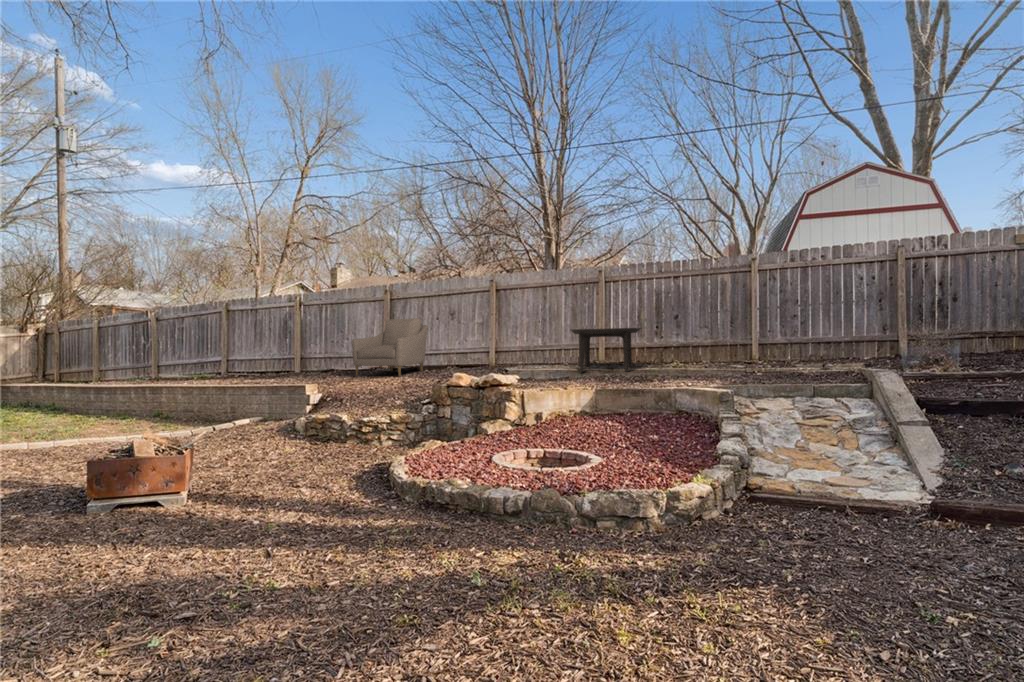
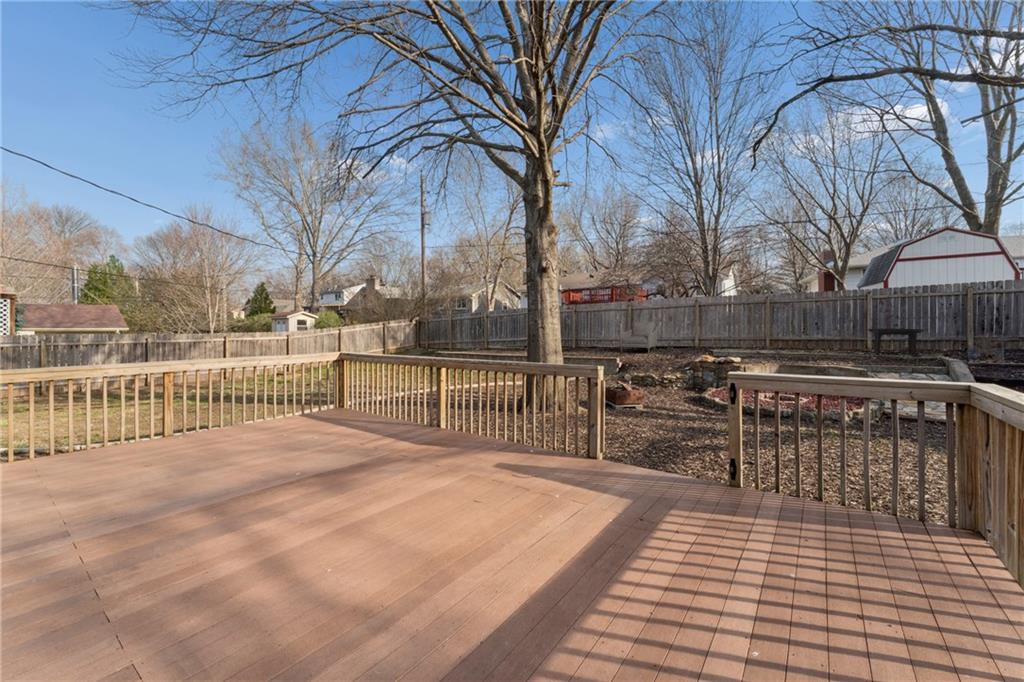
round table: present [571,328,641,372] -> present [867,328,924,357]

